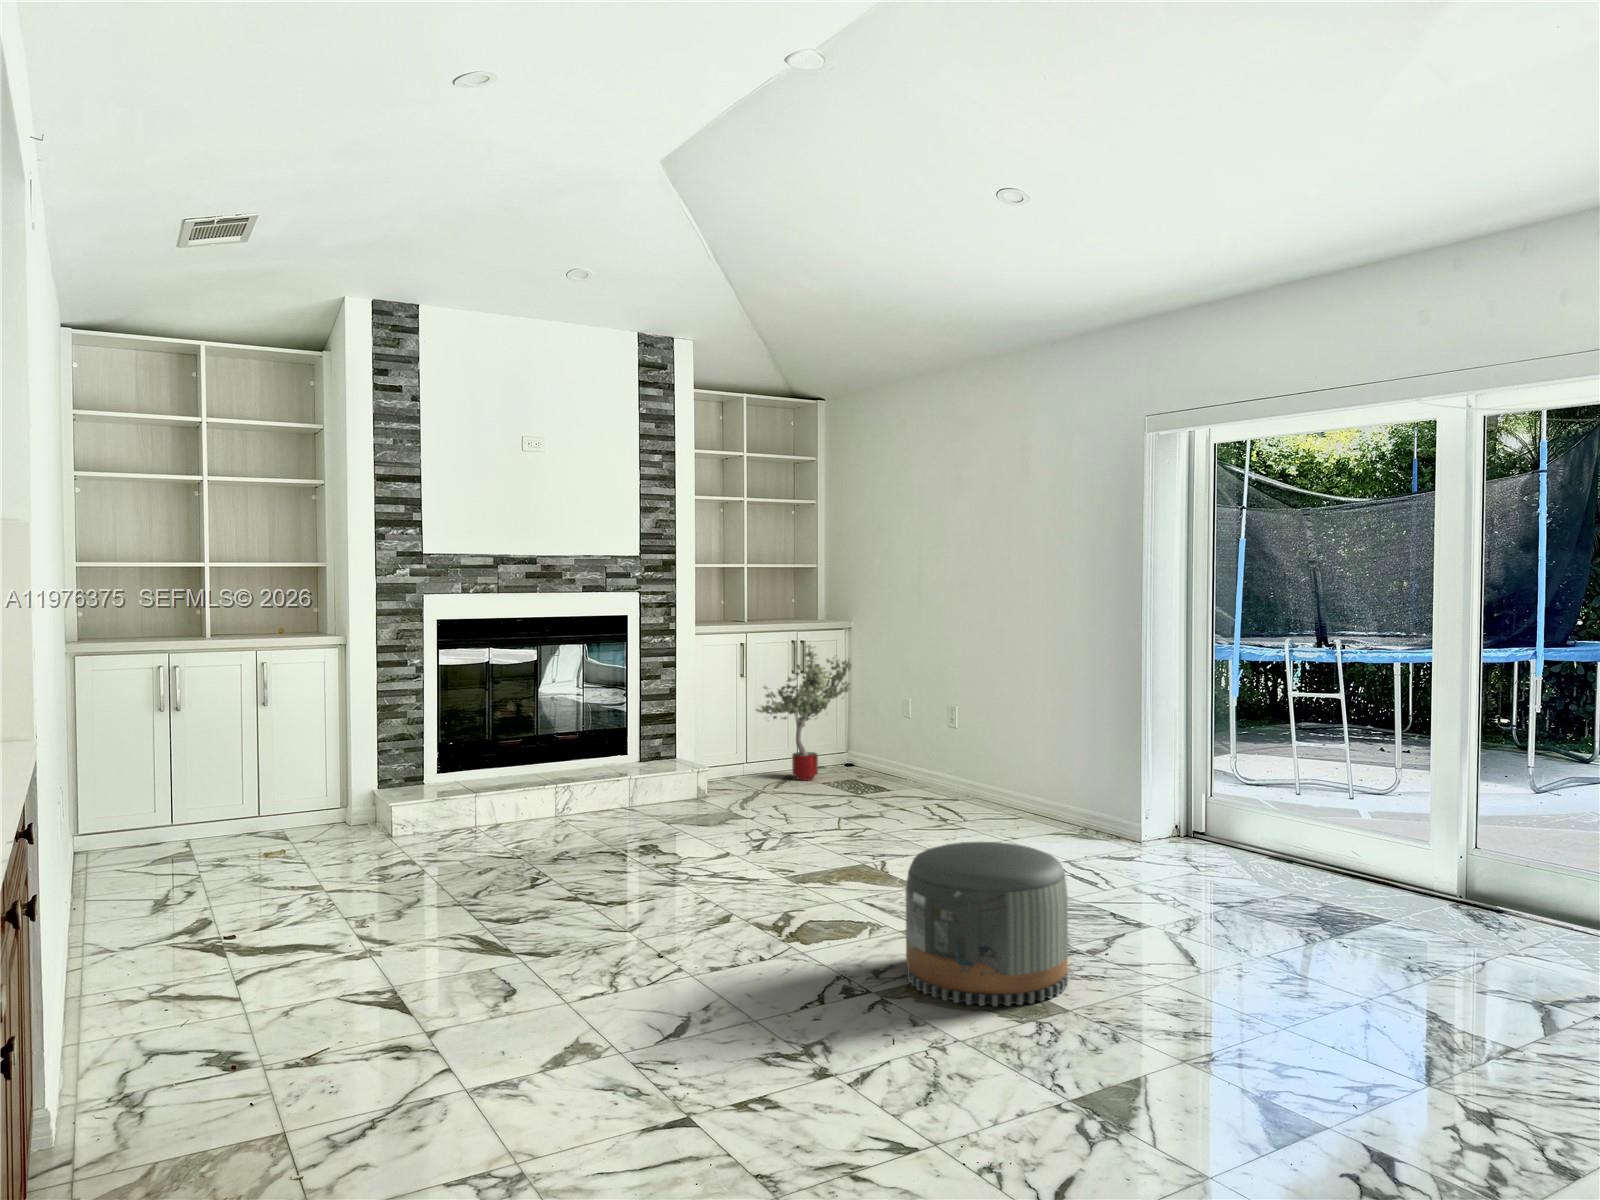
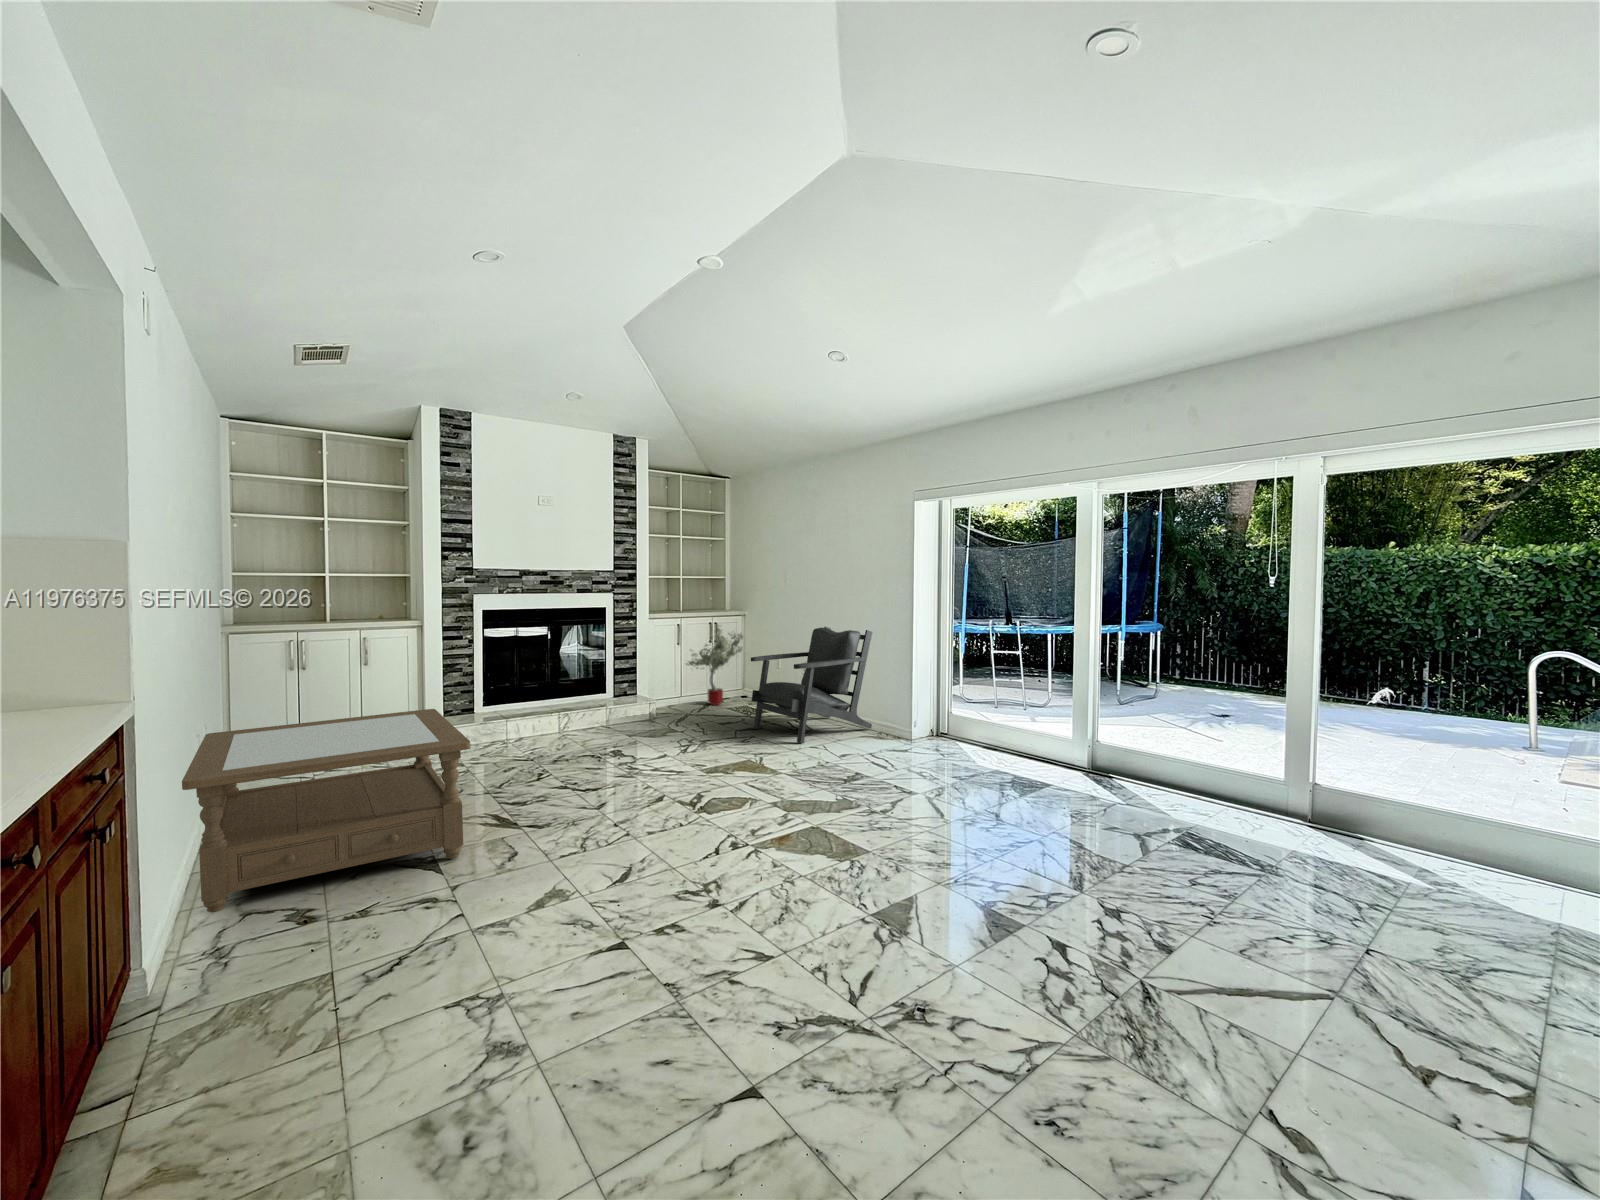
armchair: none [867,649,1074,843] -> present [751,627,873,743]
coffee table: none [64,769,449,1051] -> present [182,709,470,912]
pouf: present [906,842,1068,1006] -> none [769,747,869,851]

